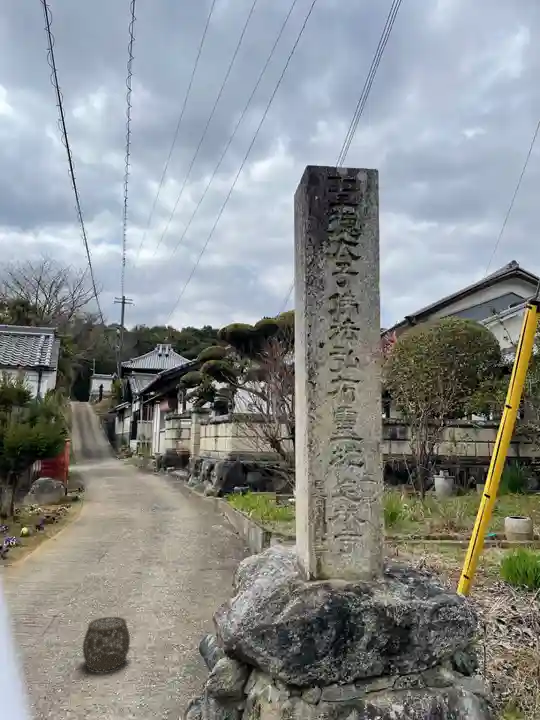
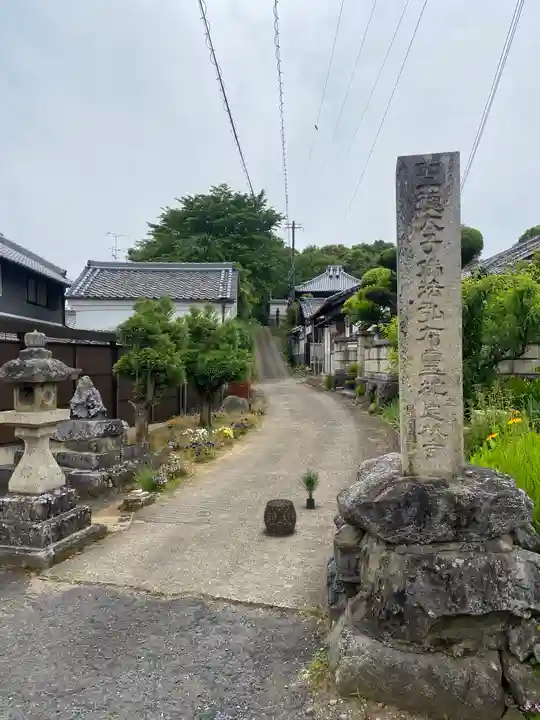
potted plant: none [125,567,164,625] -> present [300,469,319,509]

